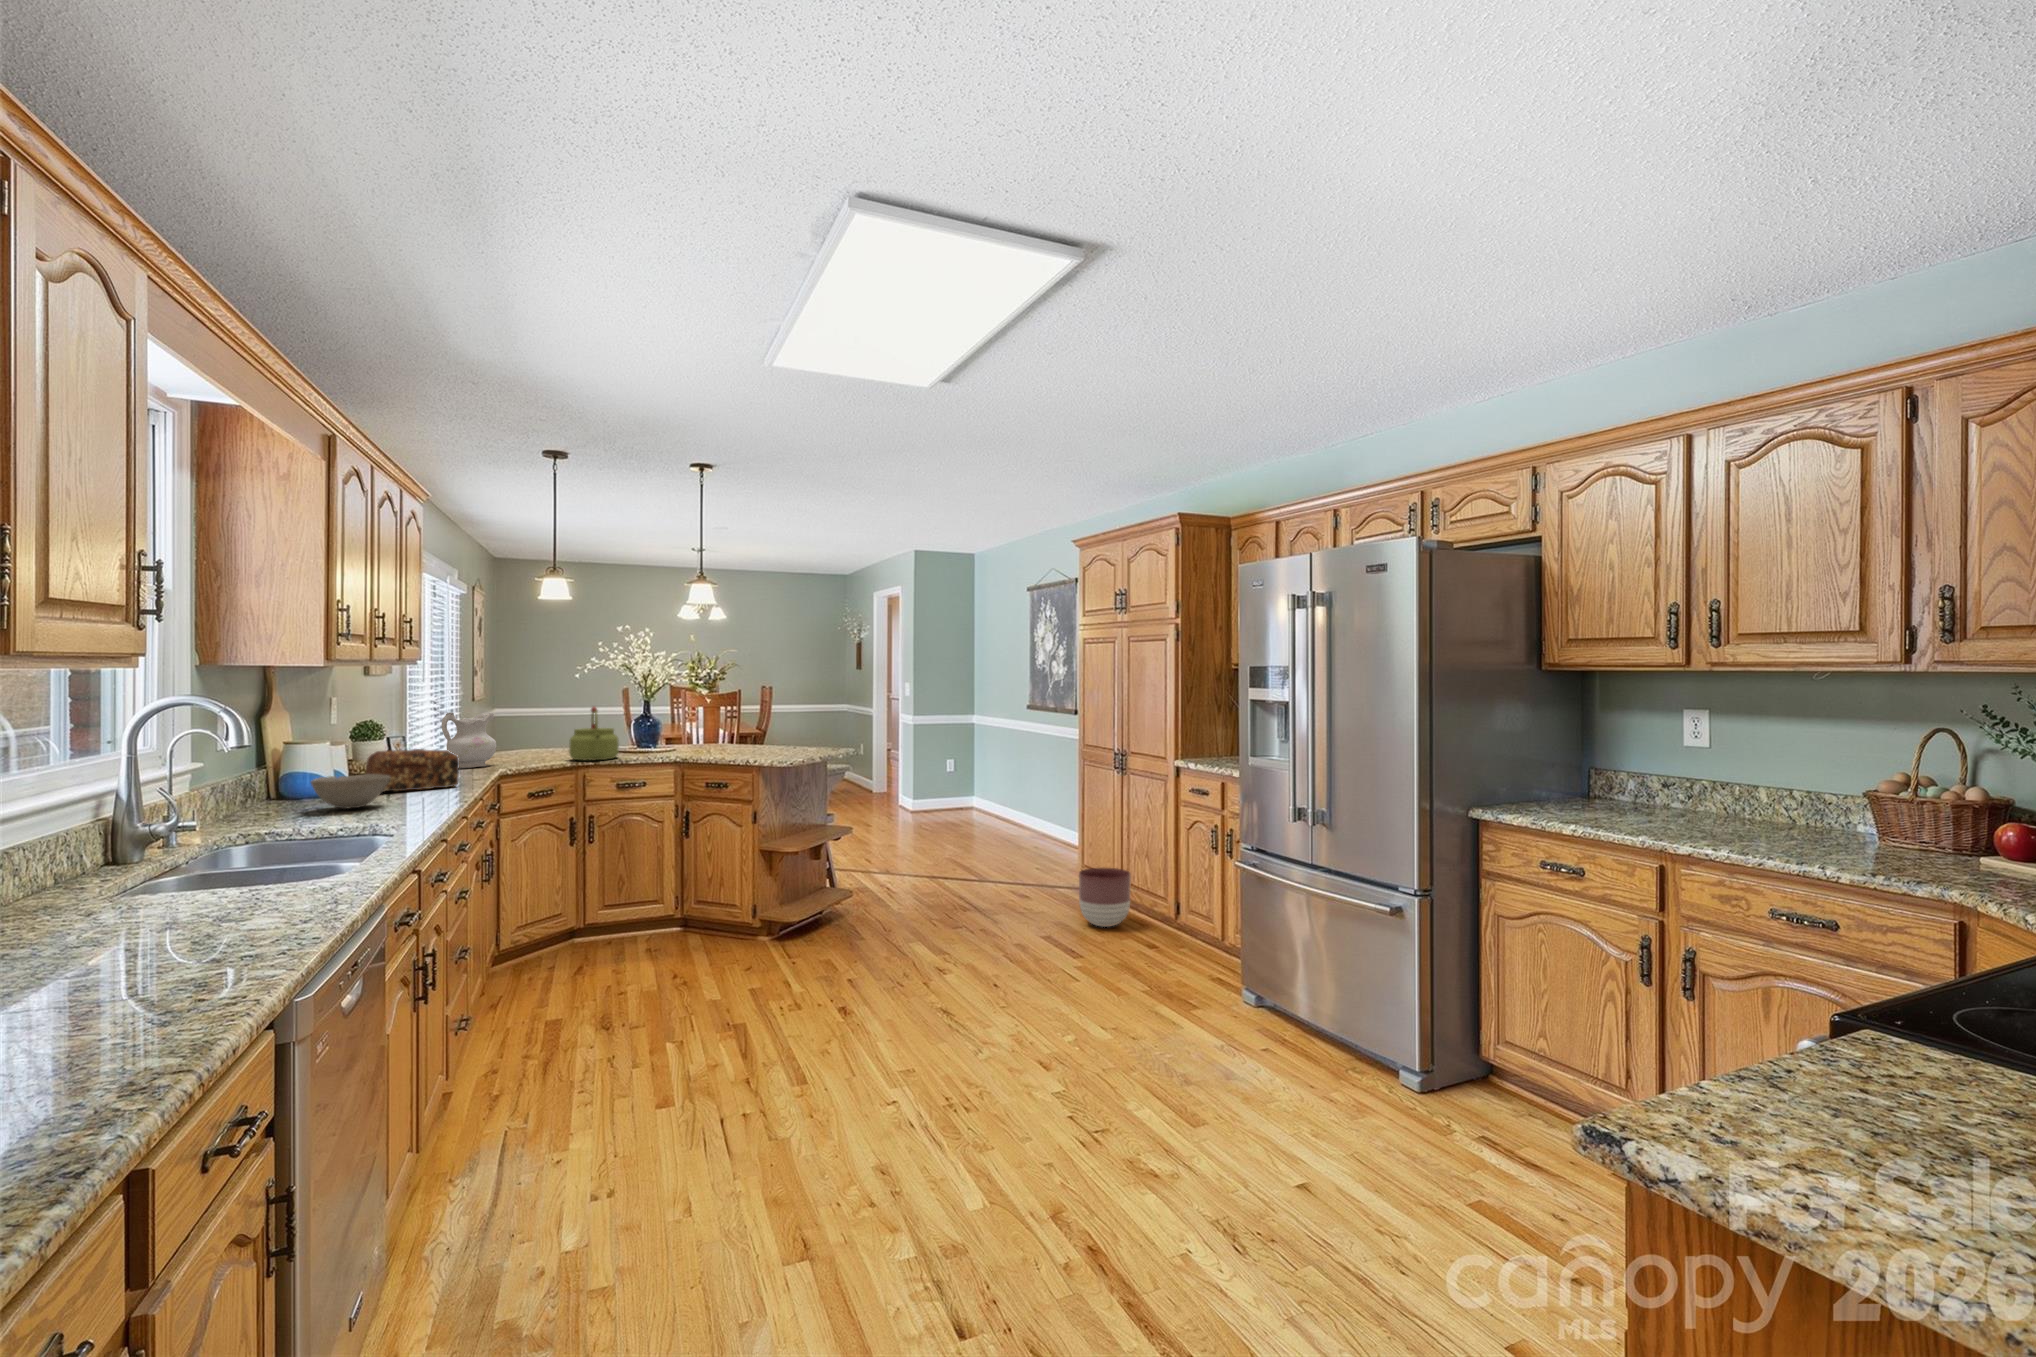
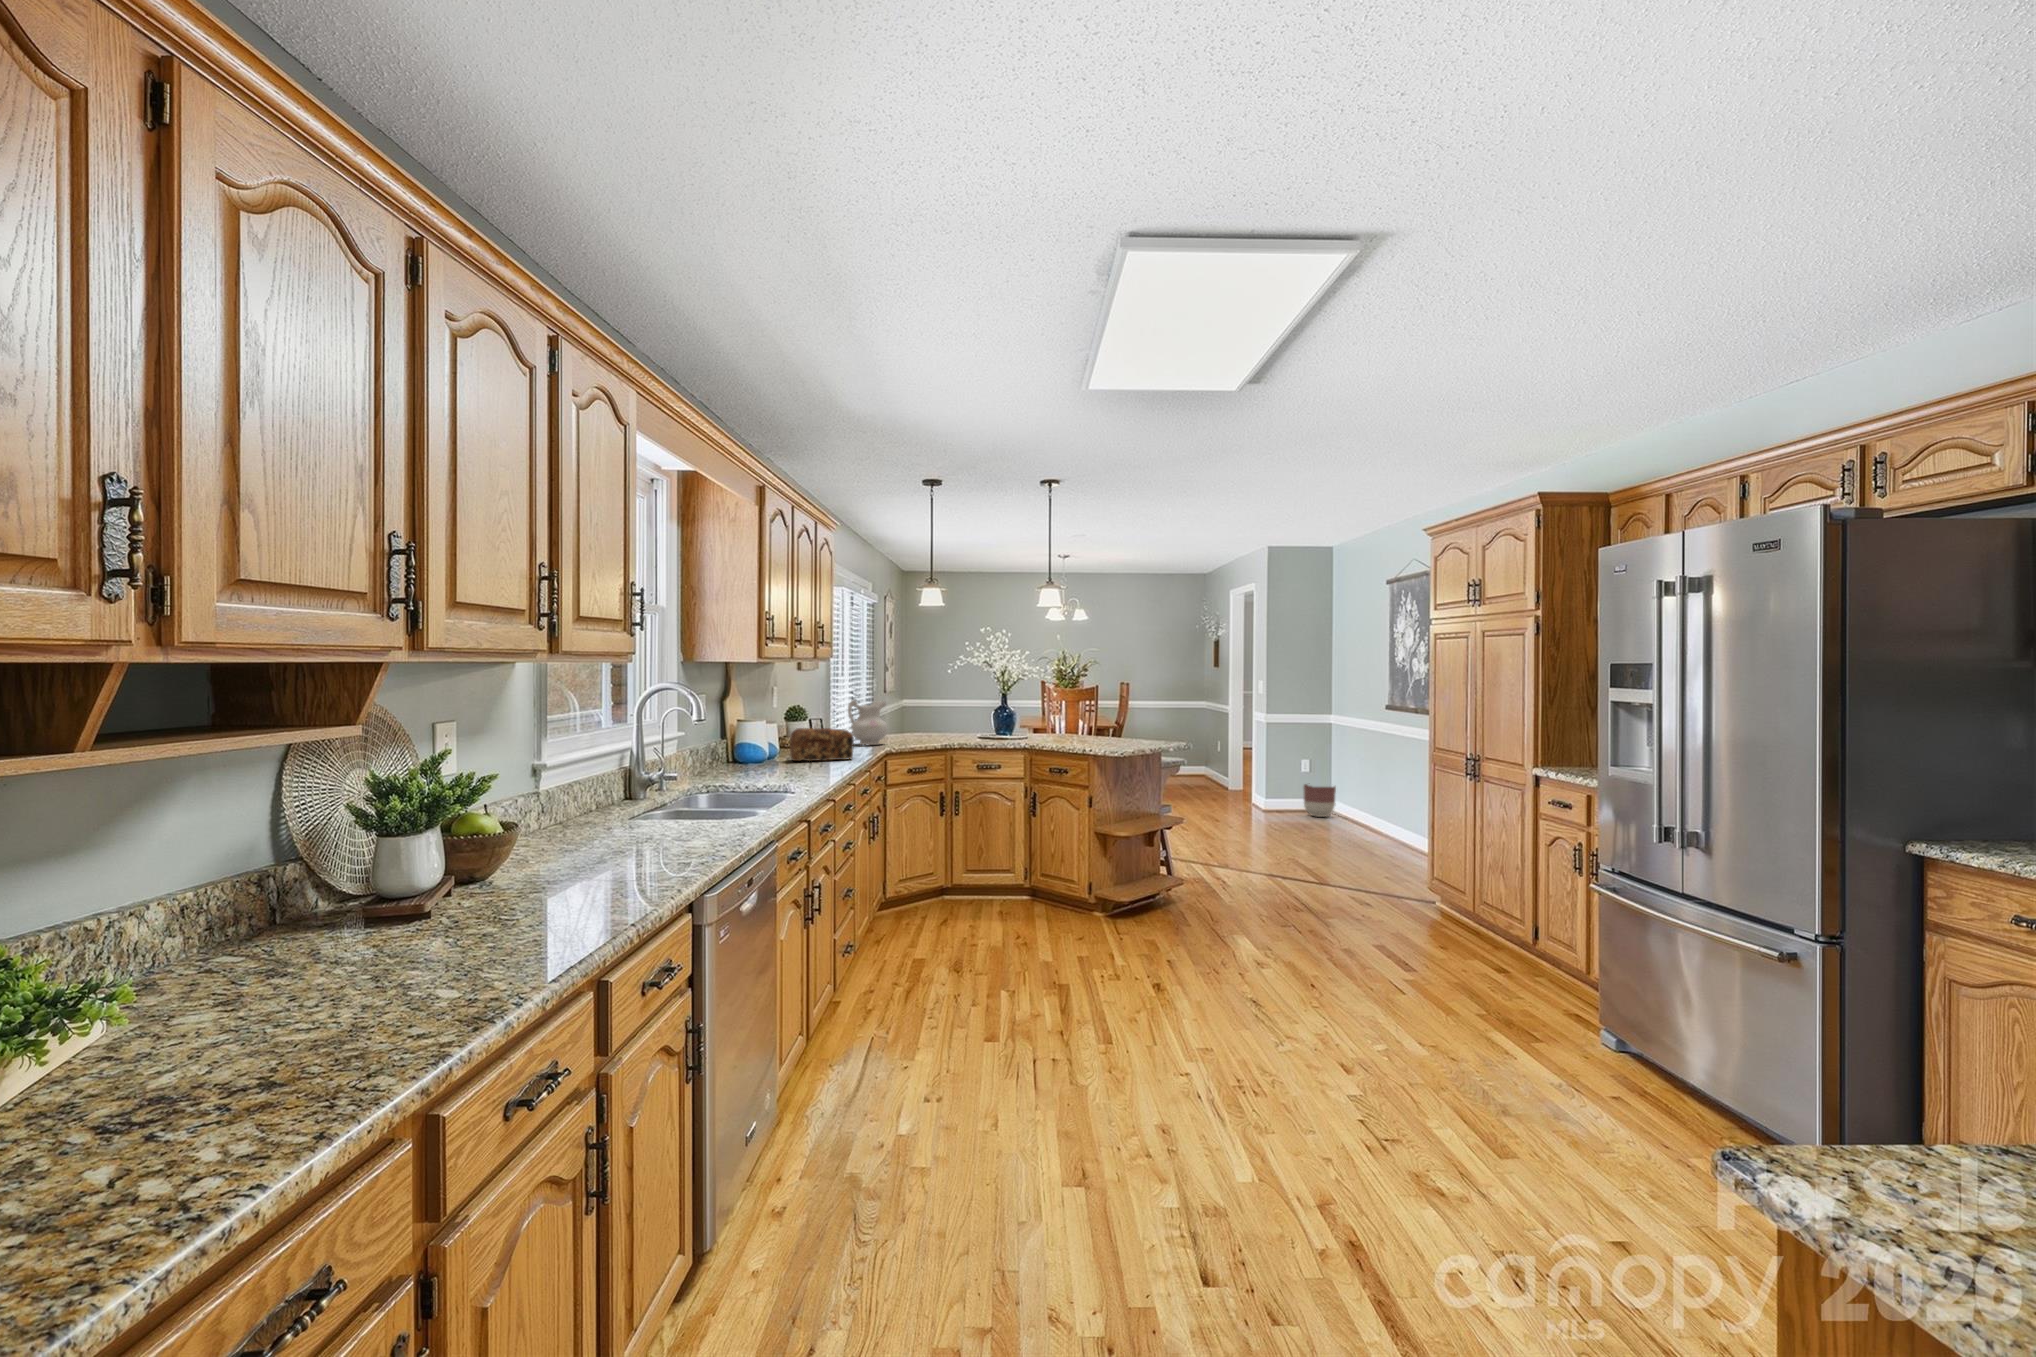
kettle: present [569,707,619,760] -> none [943,697,982,743]
bowl: present [311,774,390,809] -> none [749,746,801,772]
planter: present [1079,868,1131,927] -> present [1303,784,1336,817]

